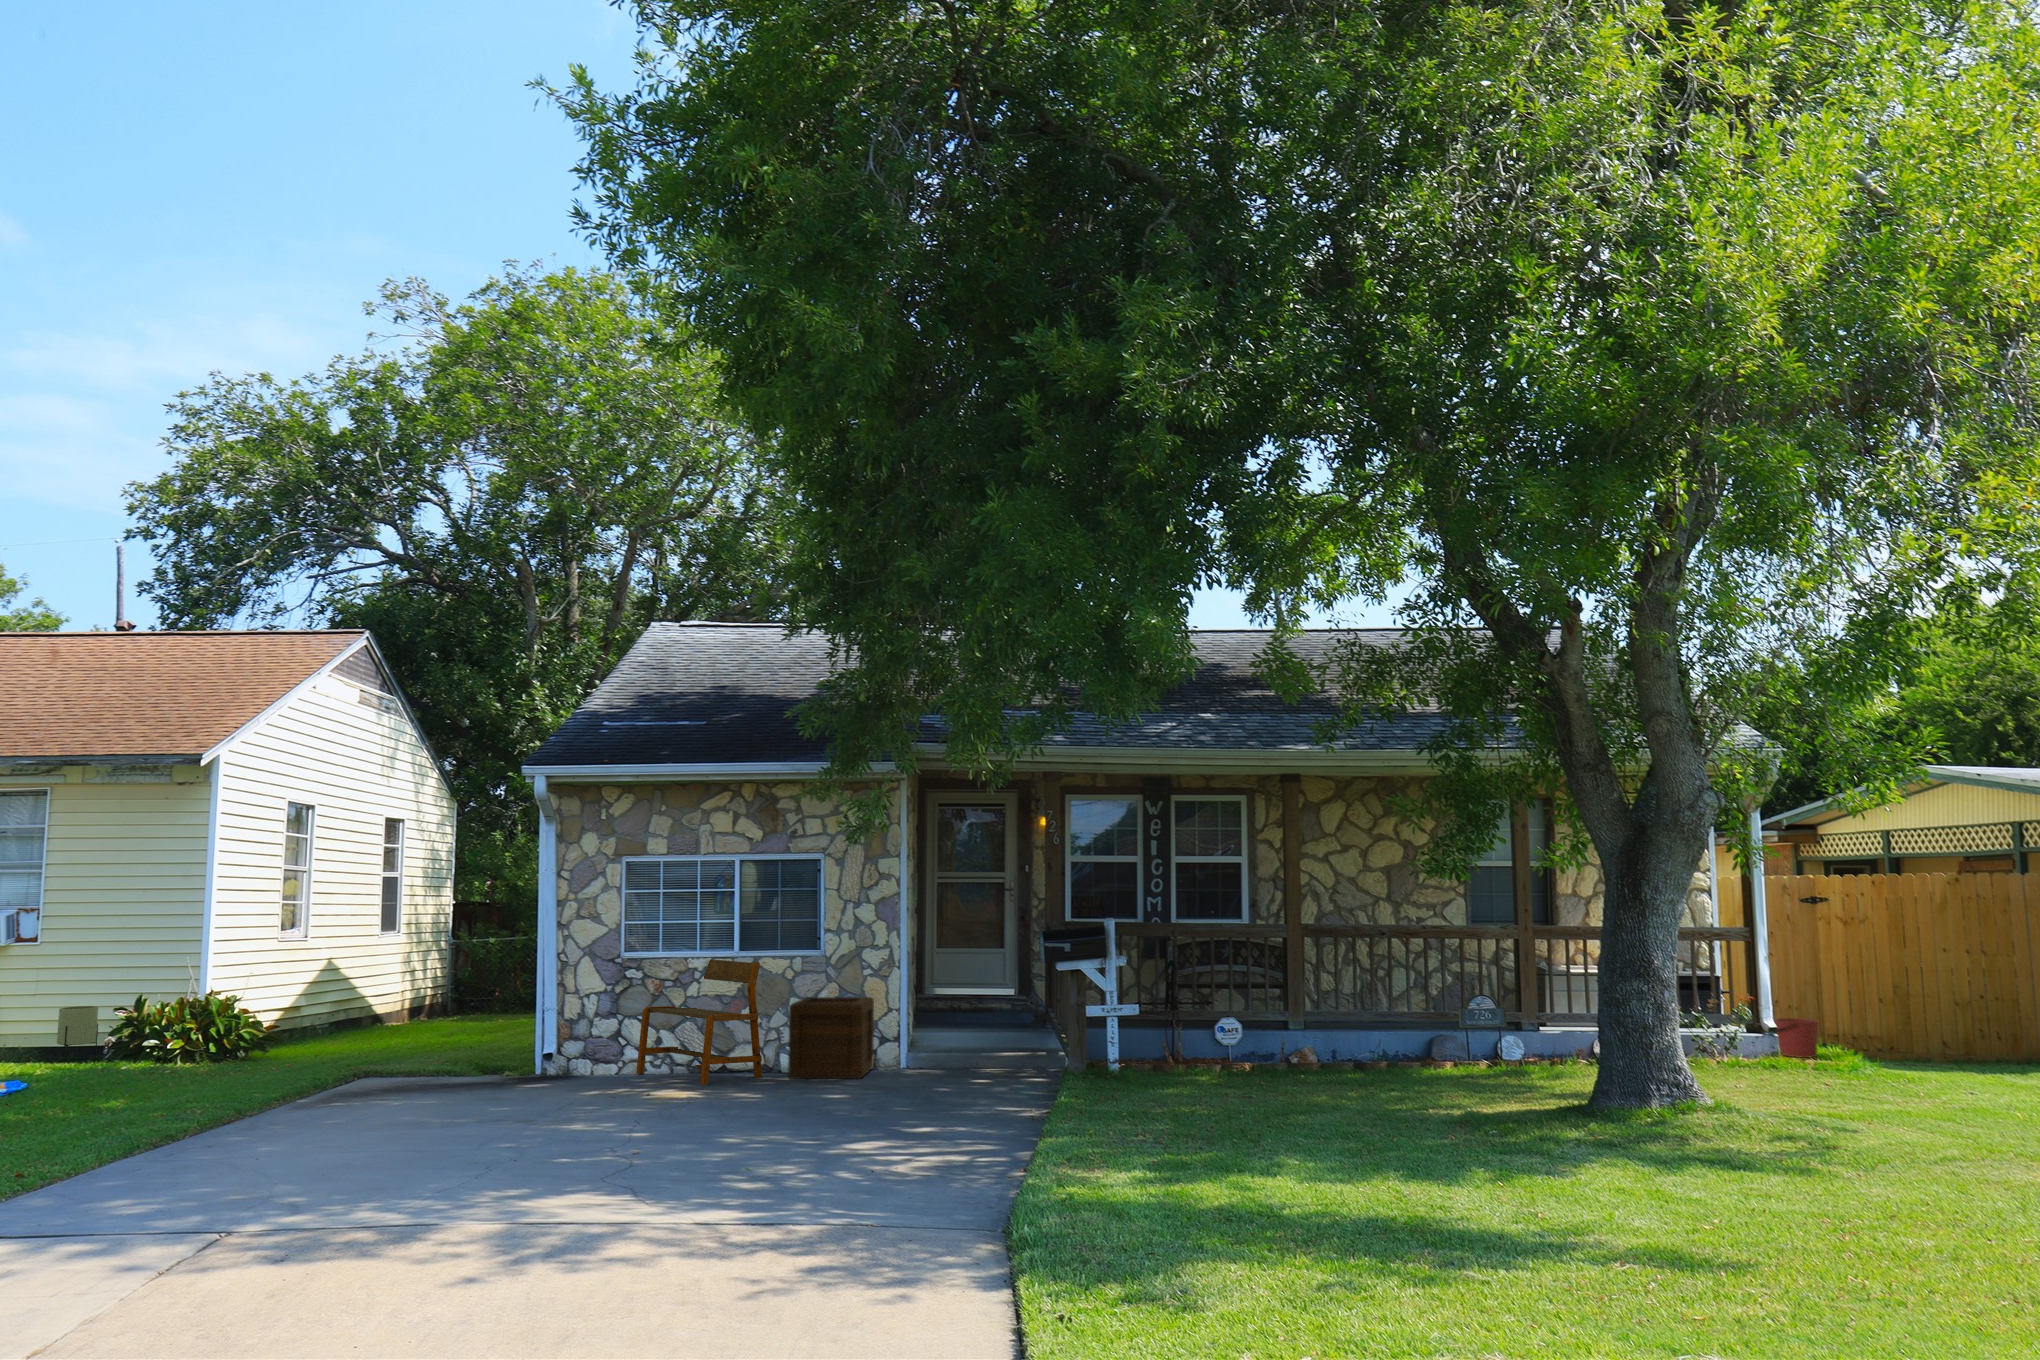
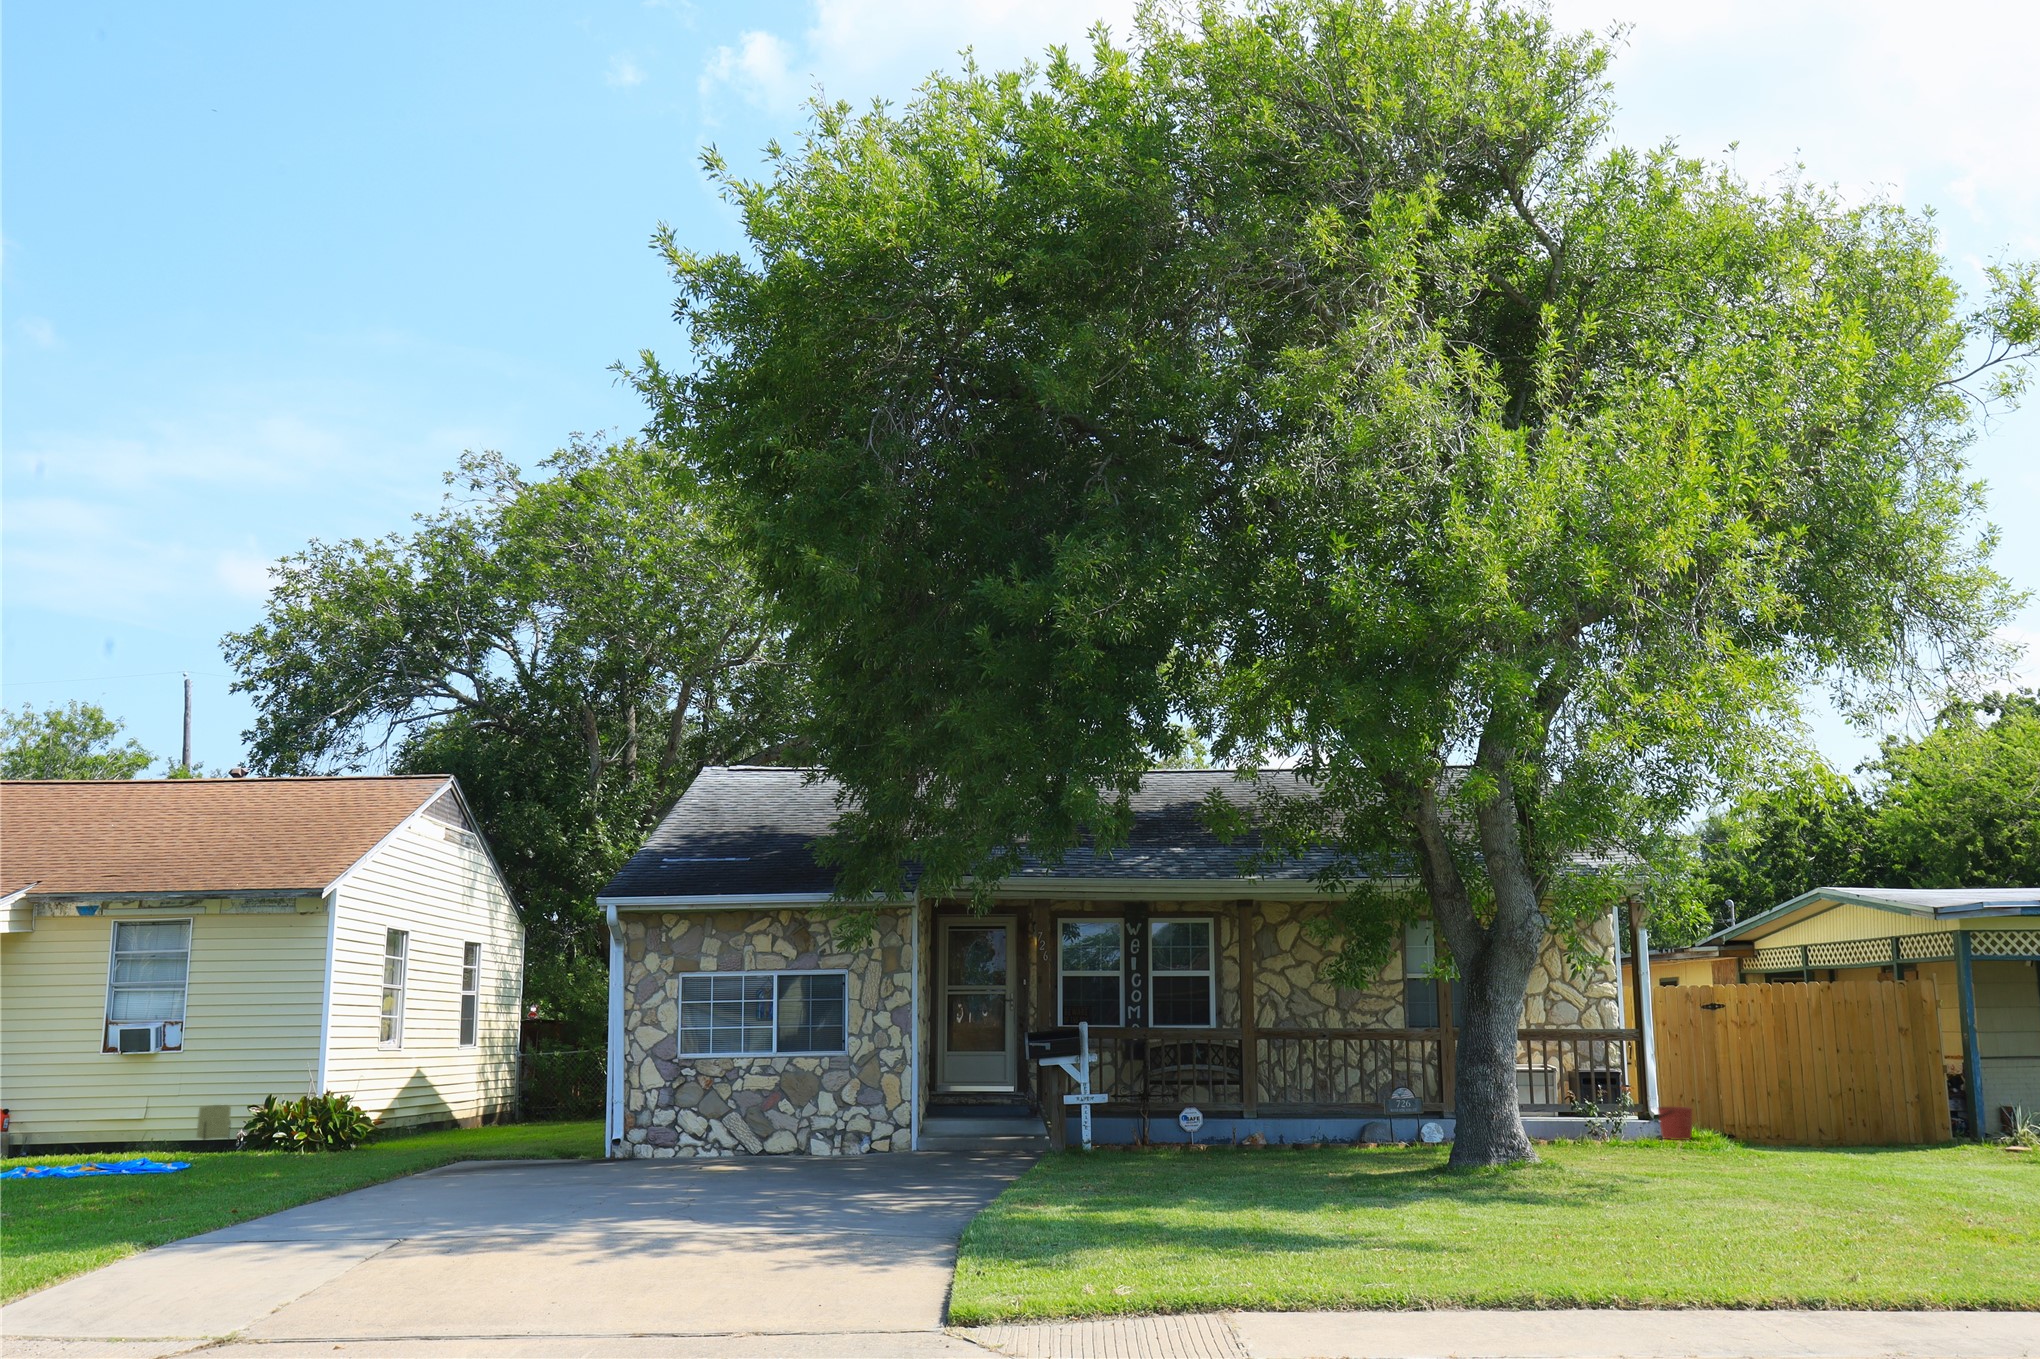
bench: present [636,959,762,1085] -> none [690,1058,795,1163]
wooden crate: present [788,997,874,1079] -> none [817,1091,890,1159]

